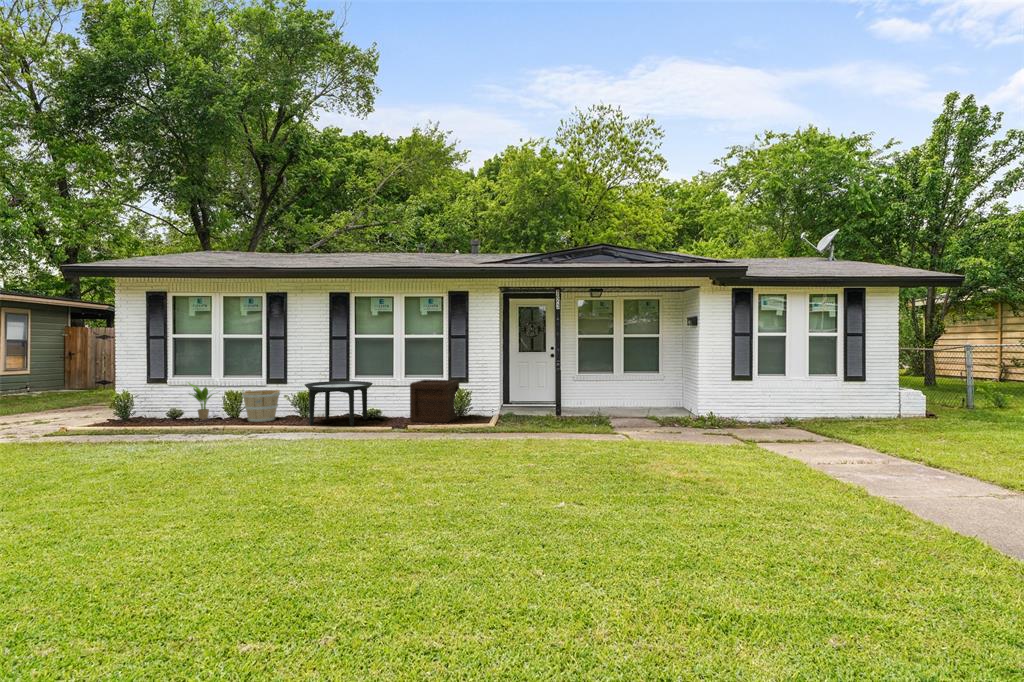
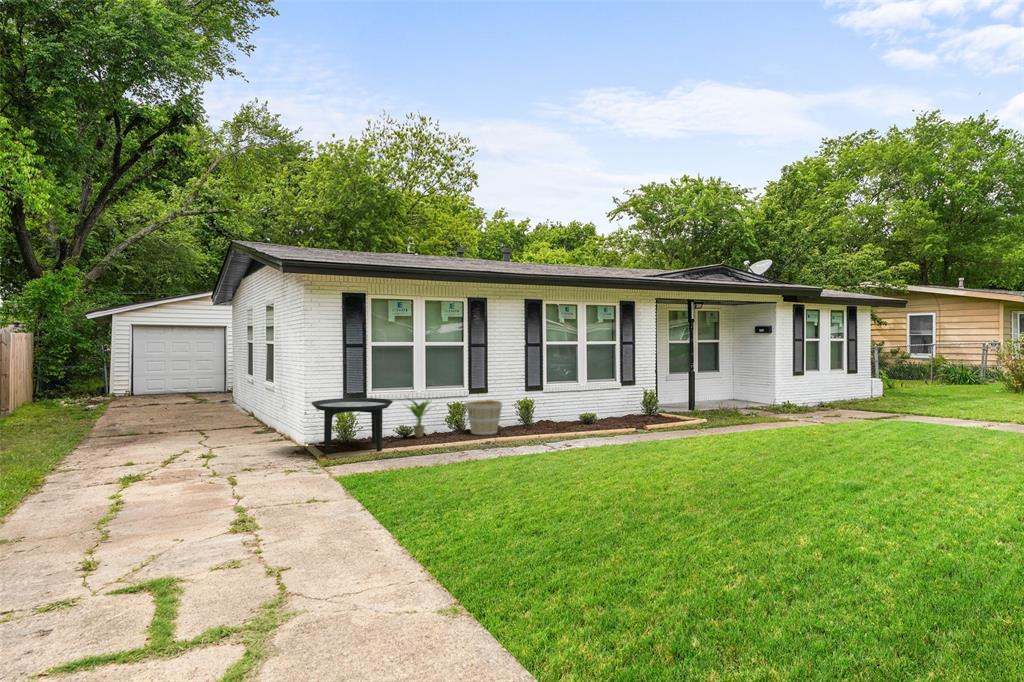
wooden crate: present [410,380,459,423] -> none [602,383,651,423]
round table: present [305,381,373,426] -> present [311,398,393,454]

